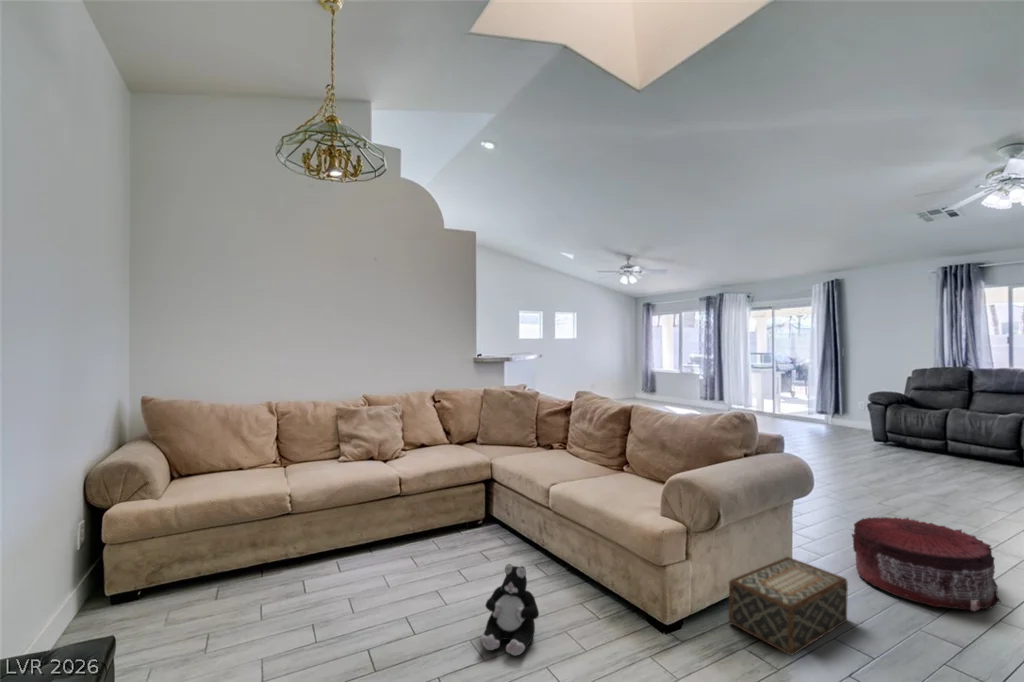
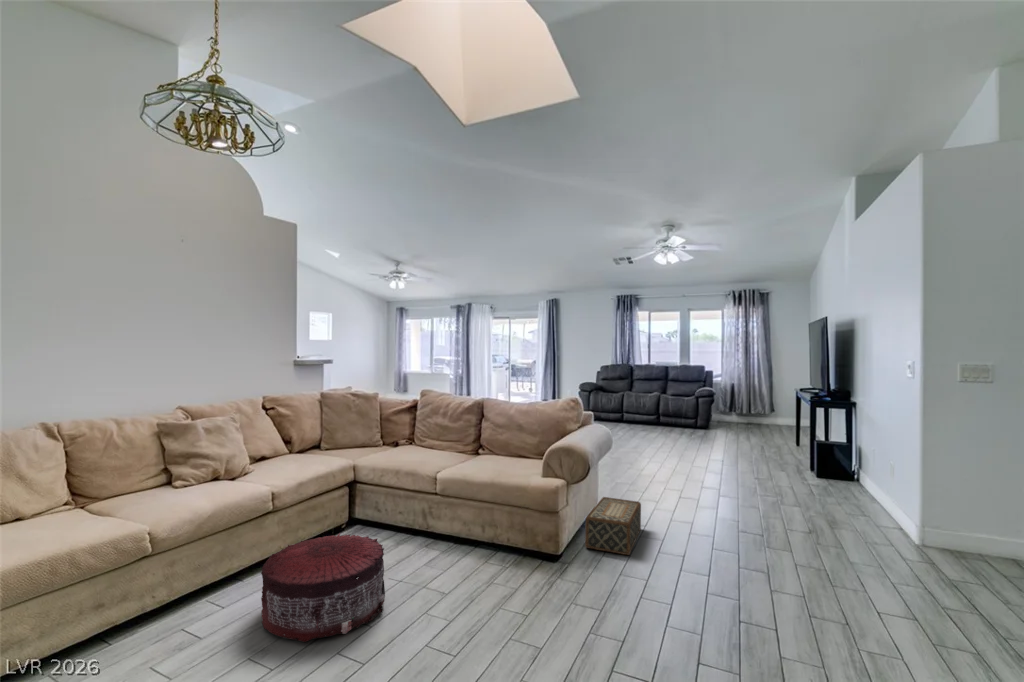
pouf: present [852,517,1001,611] -> present [261,534,385,642]
plush toy: present [481,564,539,656] -> none [430,539,480,614]

